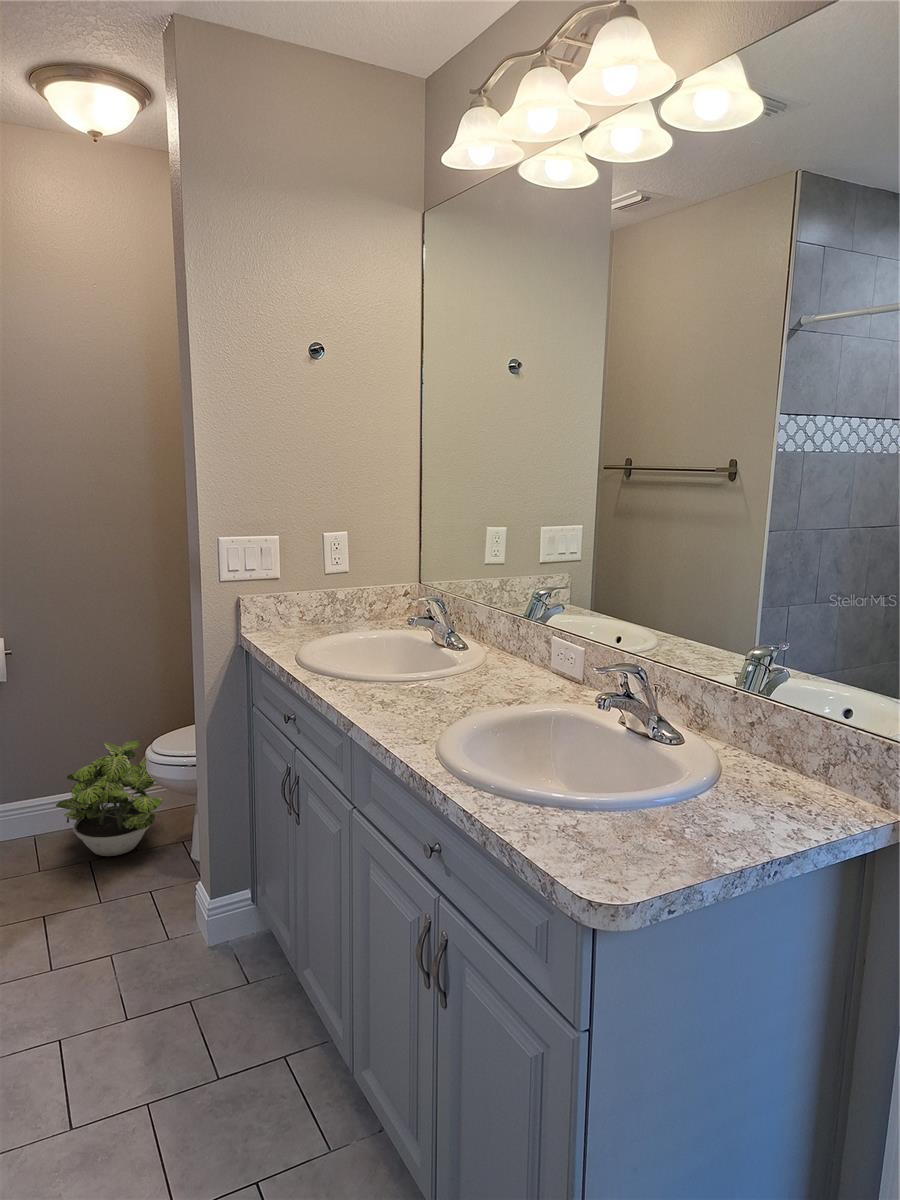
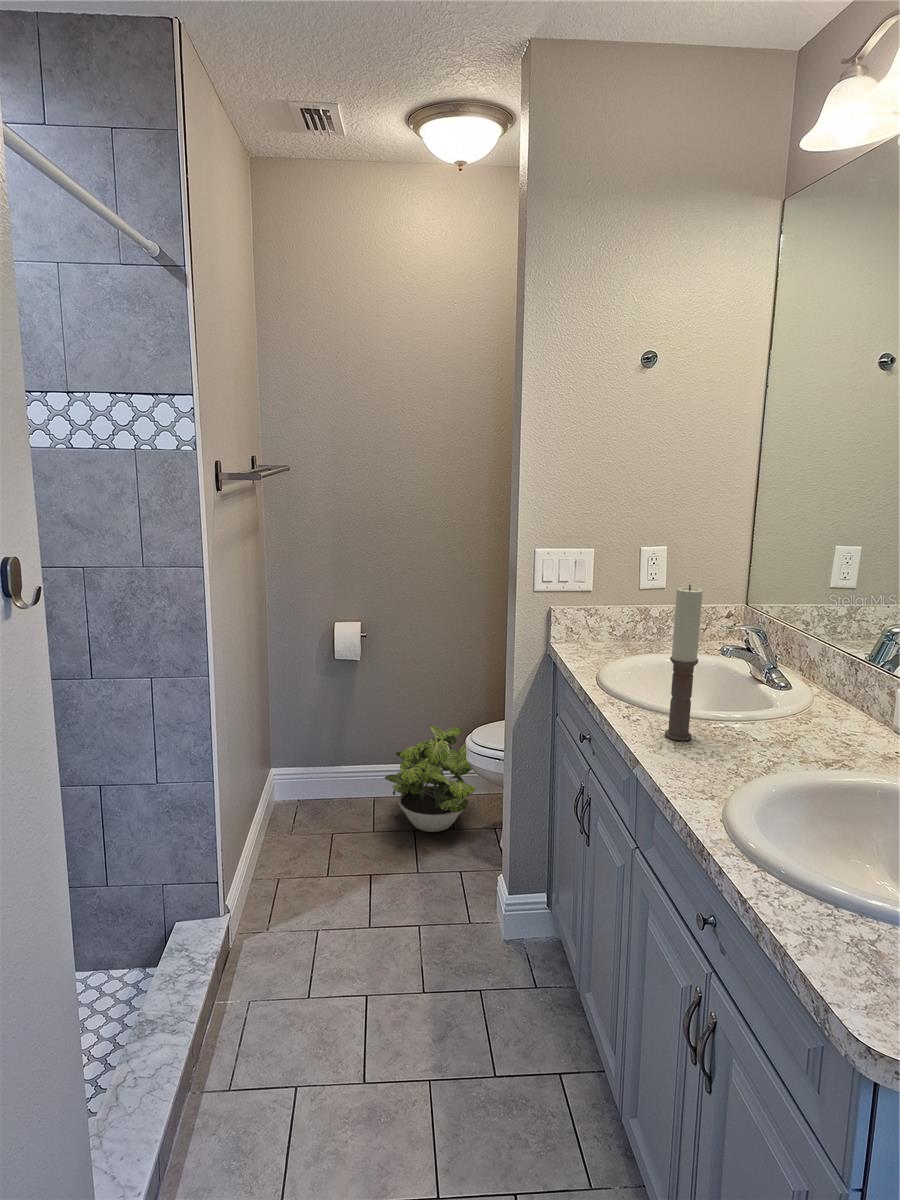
candle: none [369,553,394,701] -> present [665,585,702,741]

